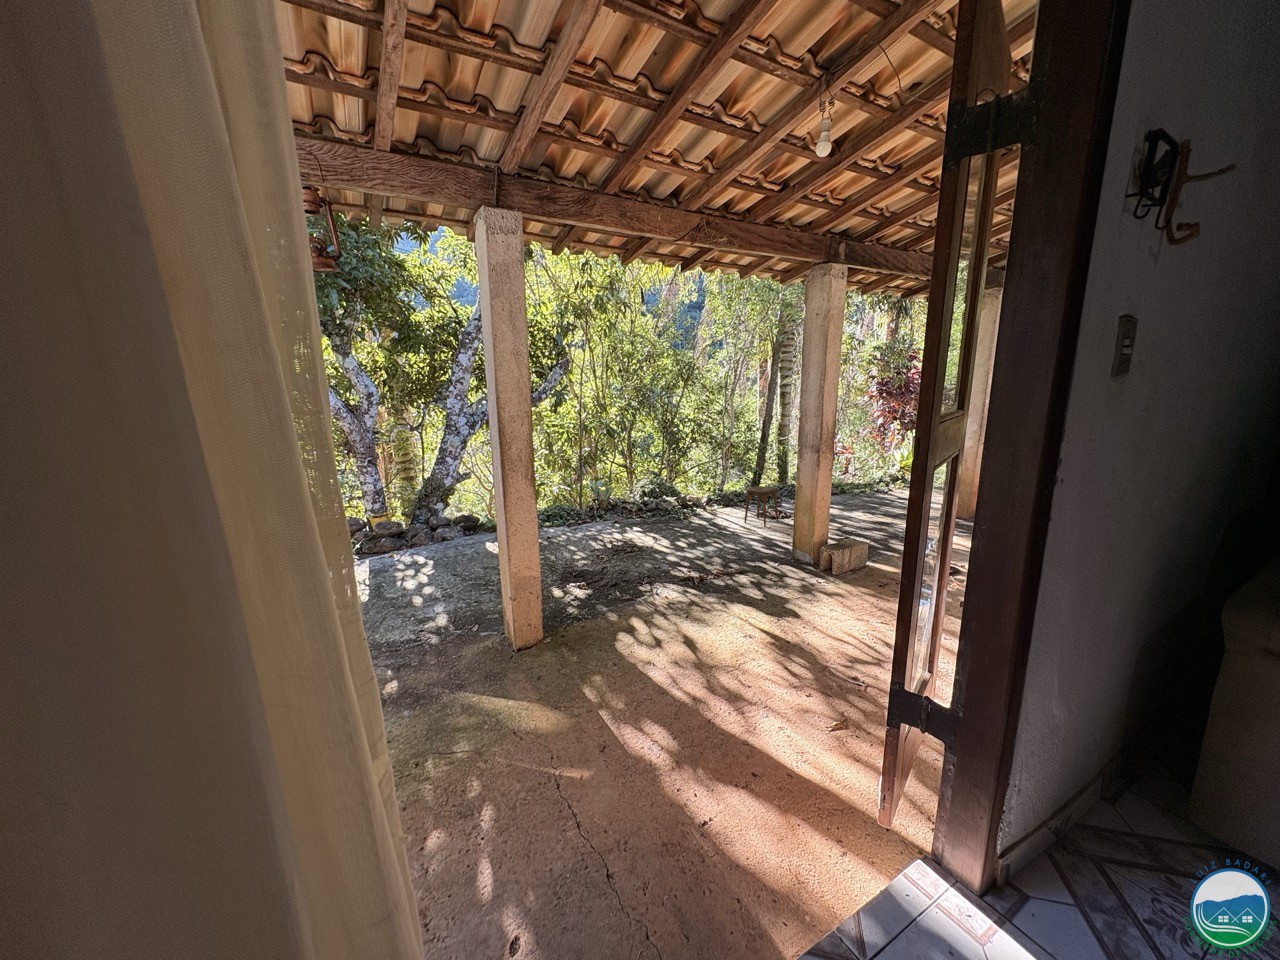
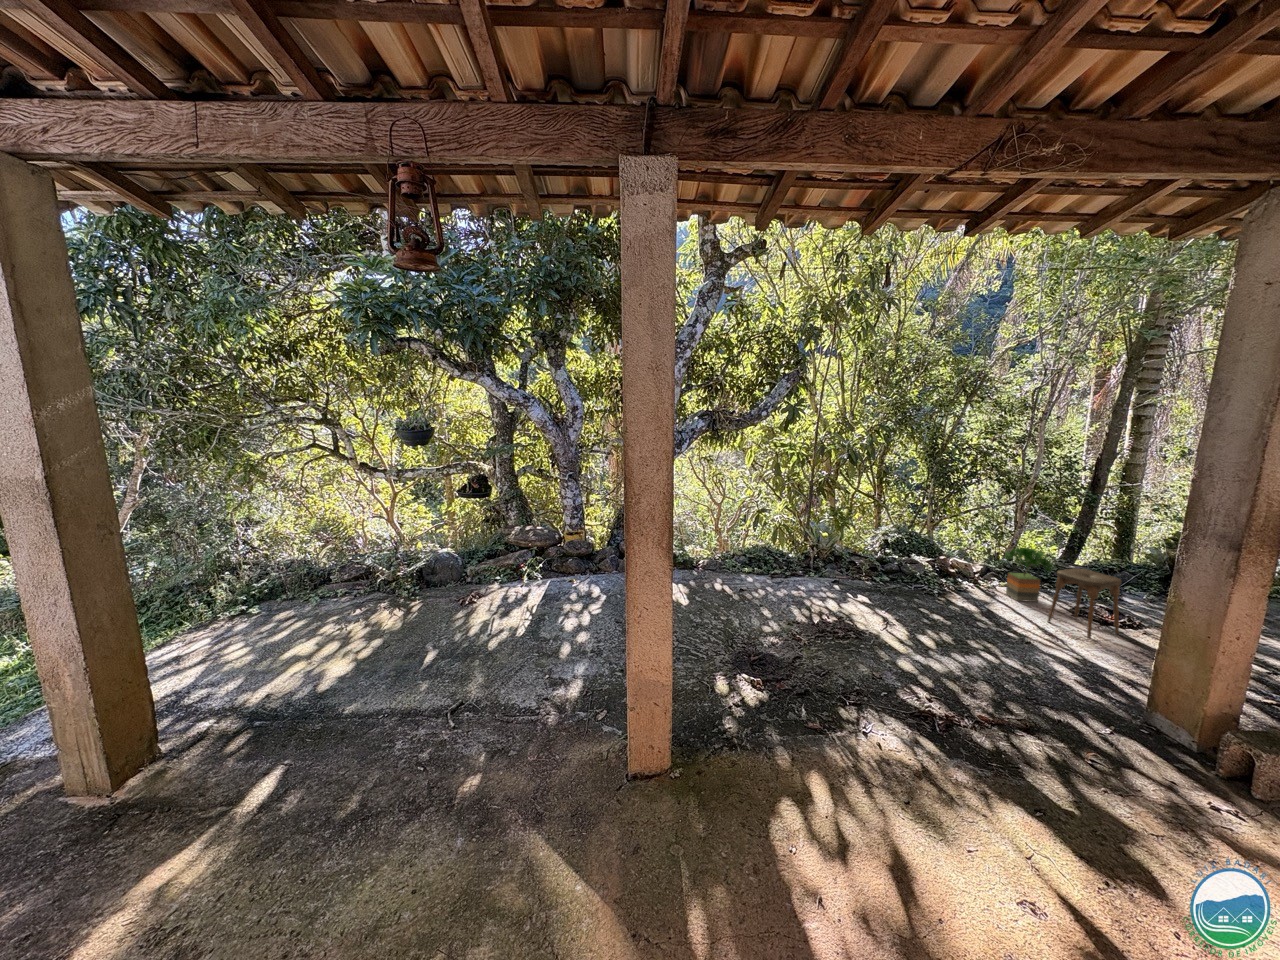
potted tree: none [718,479,745,515] -> present [1005,548,1053,602]

